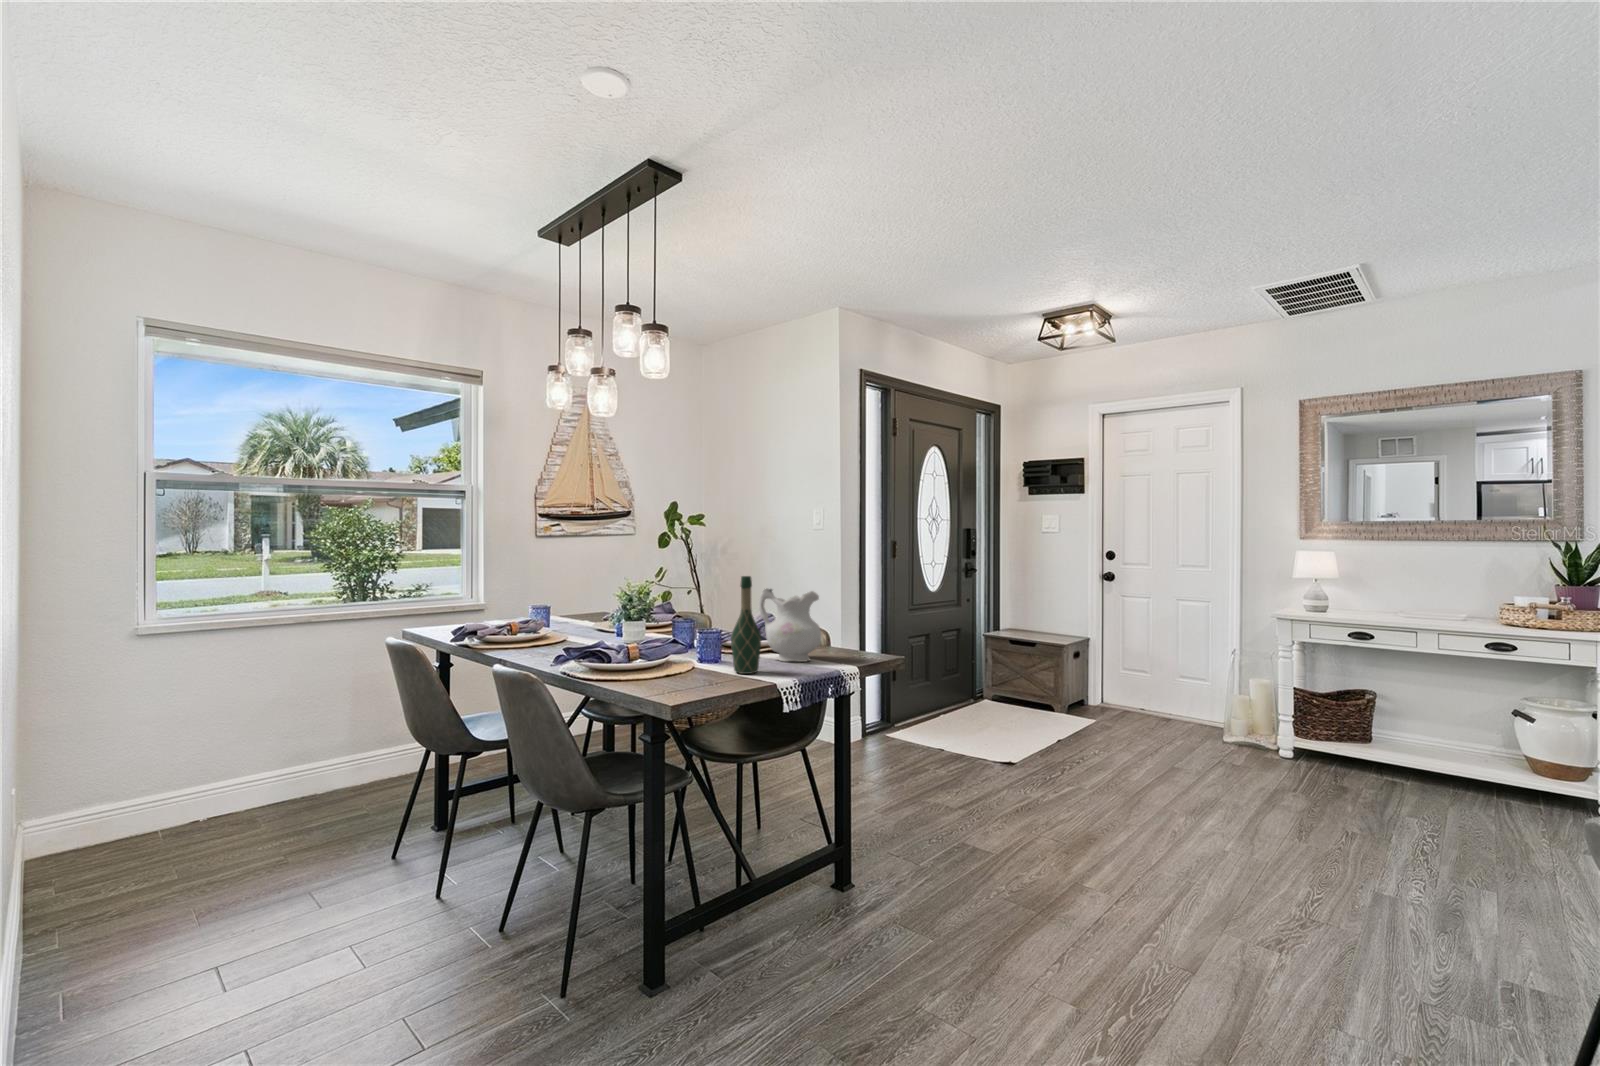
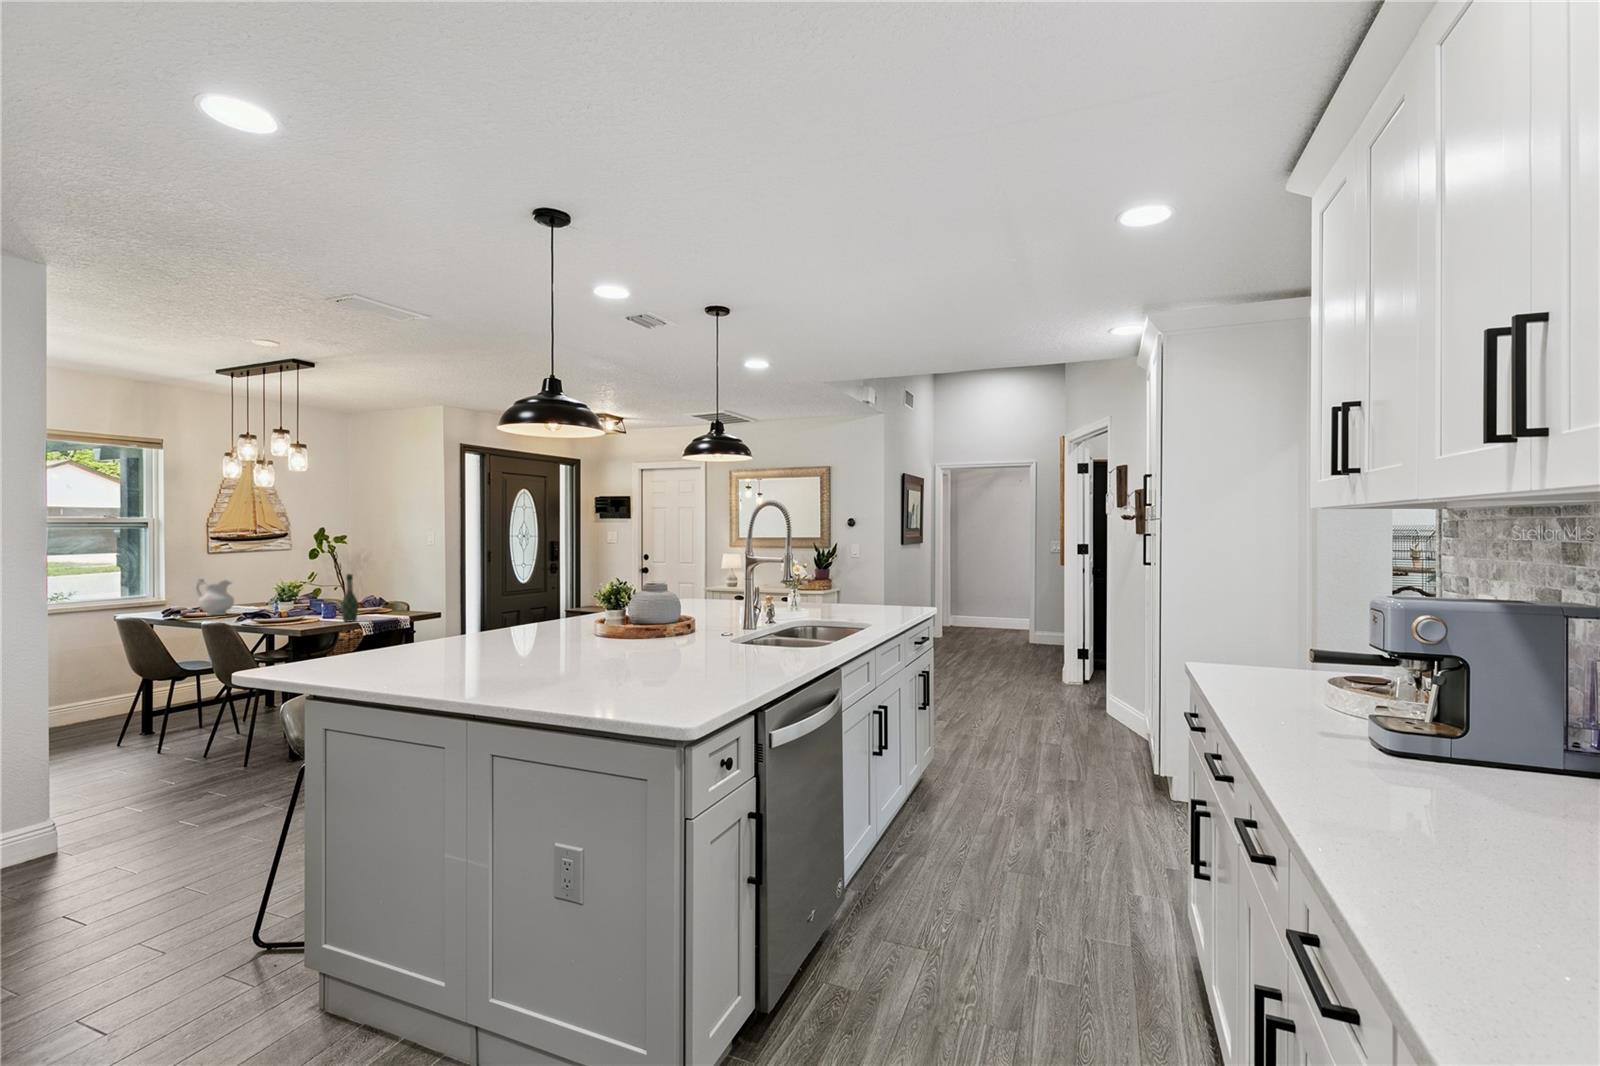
ceramic pitcher: present [759,589,821,662] -> present [195,579,234,616]

